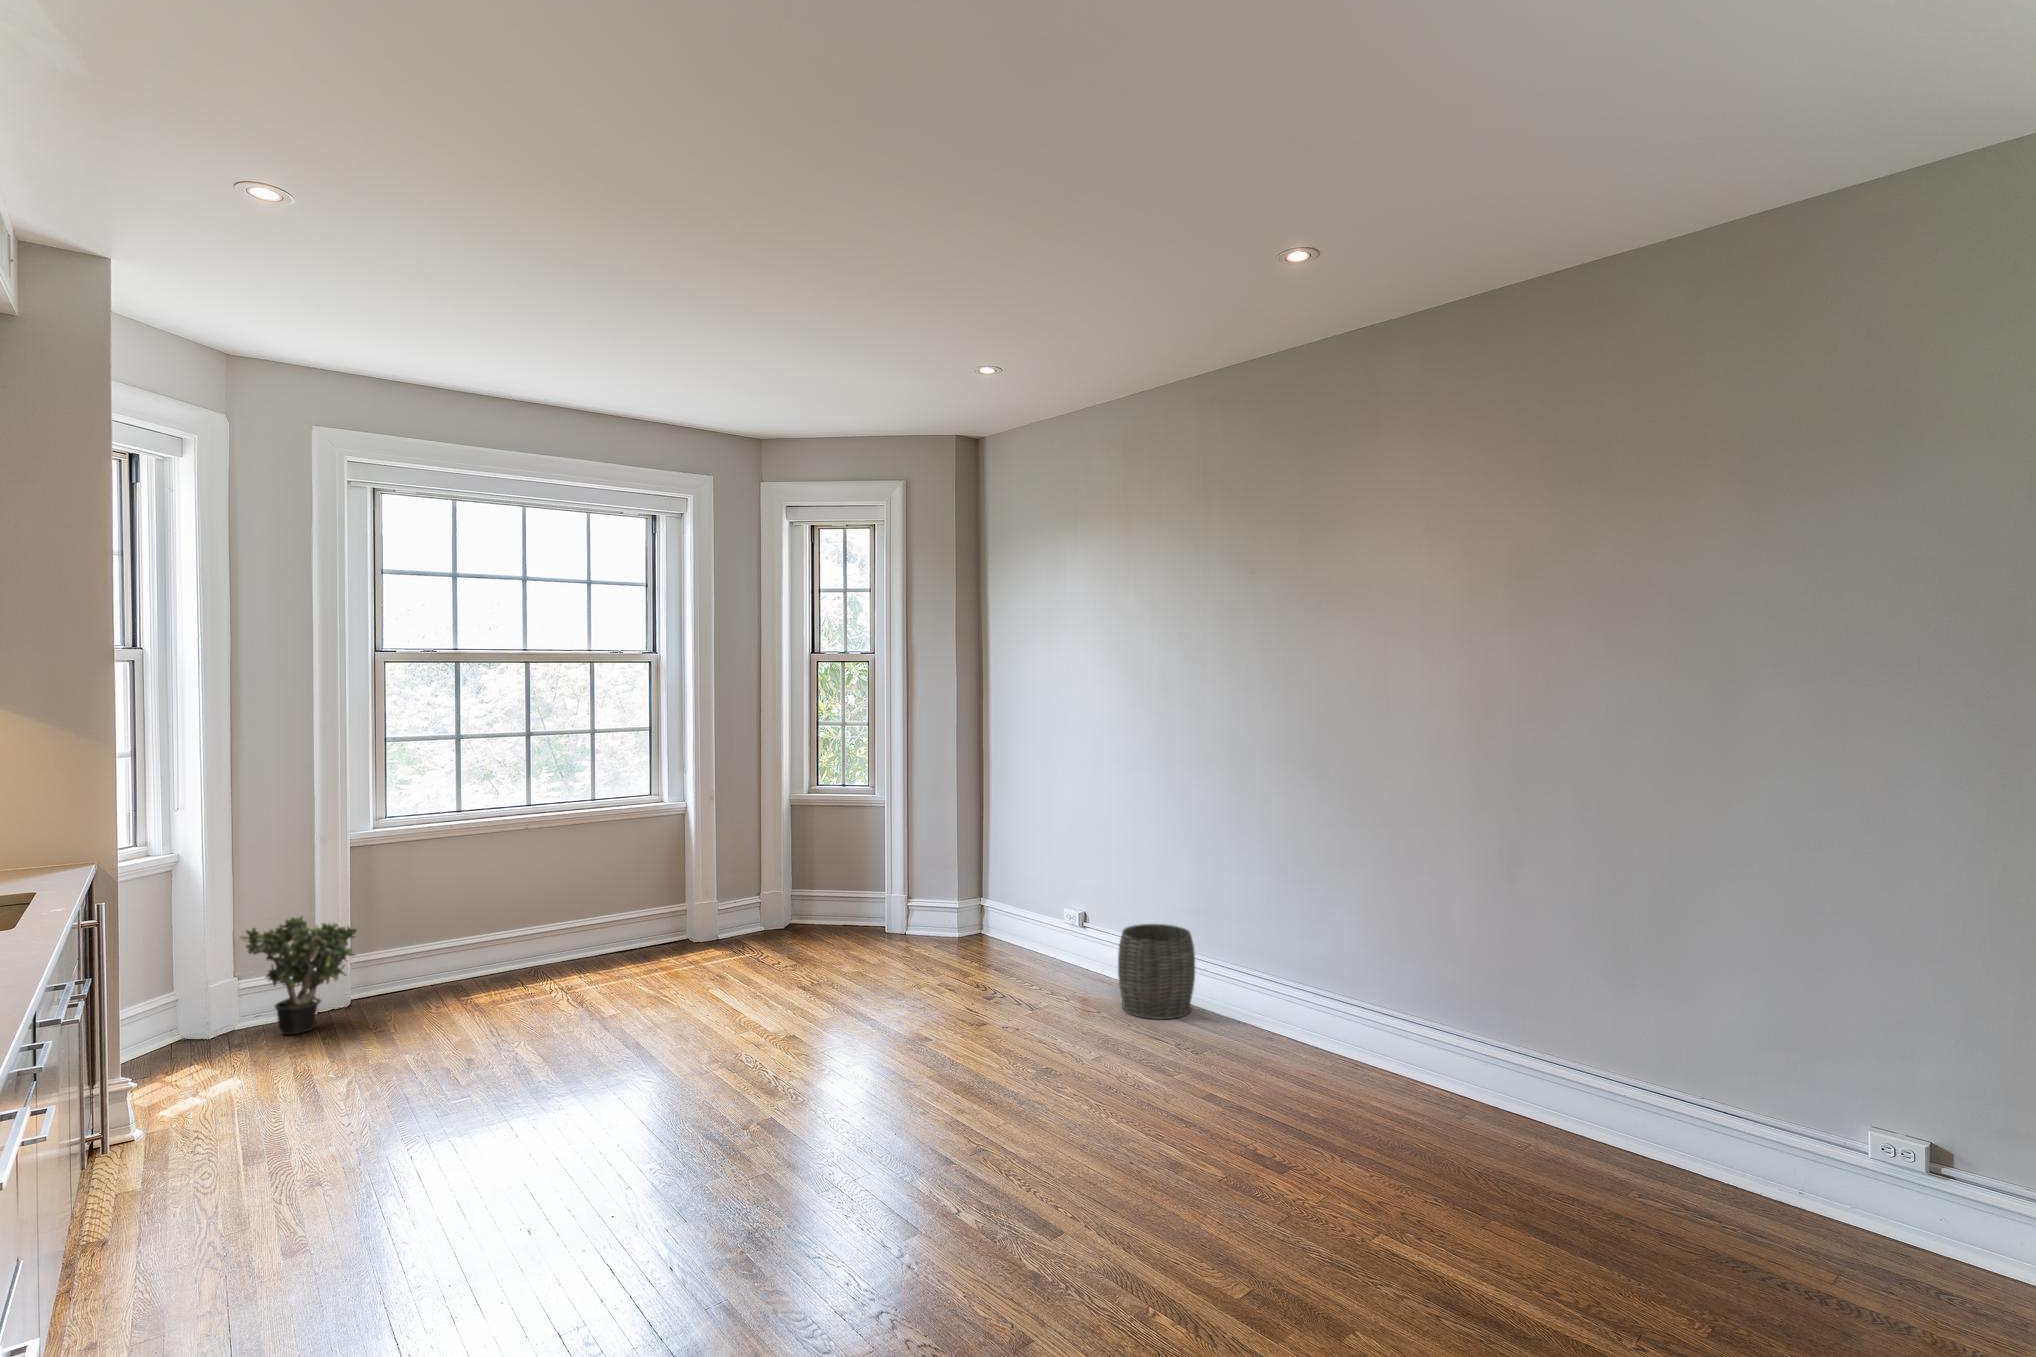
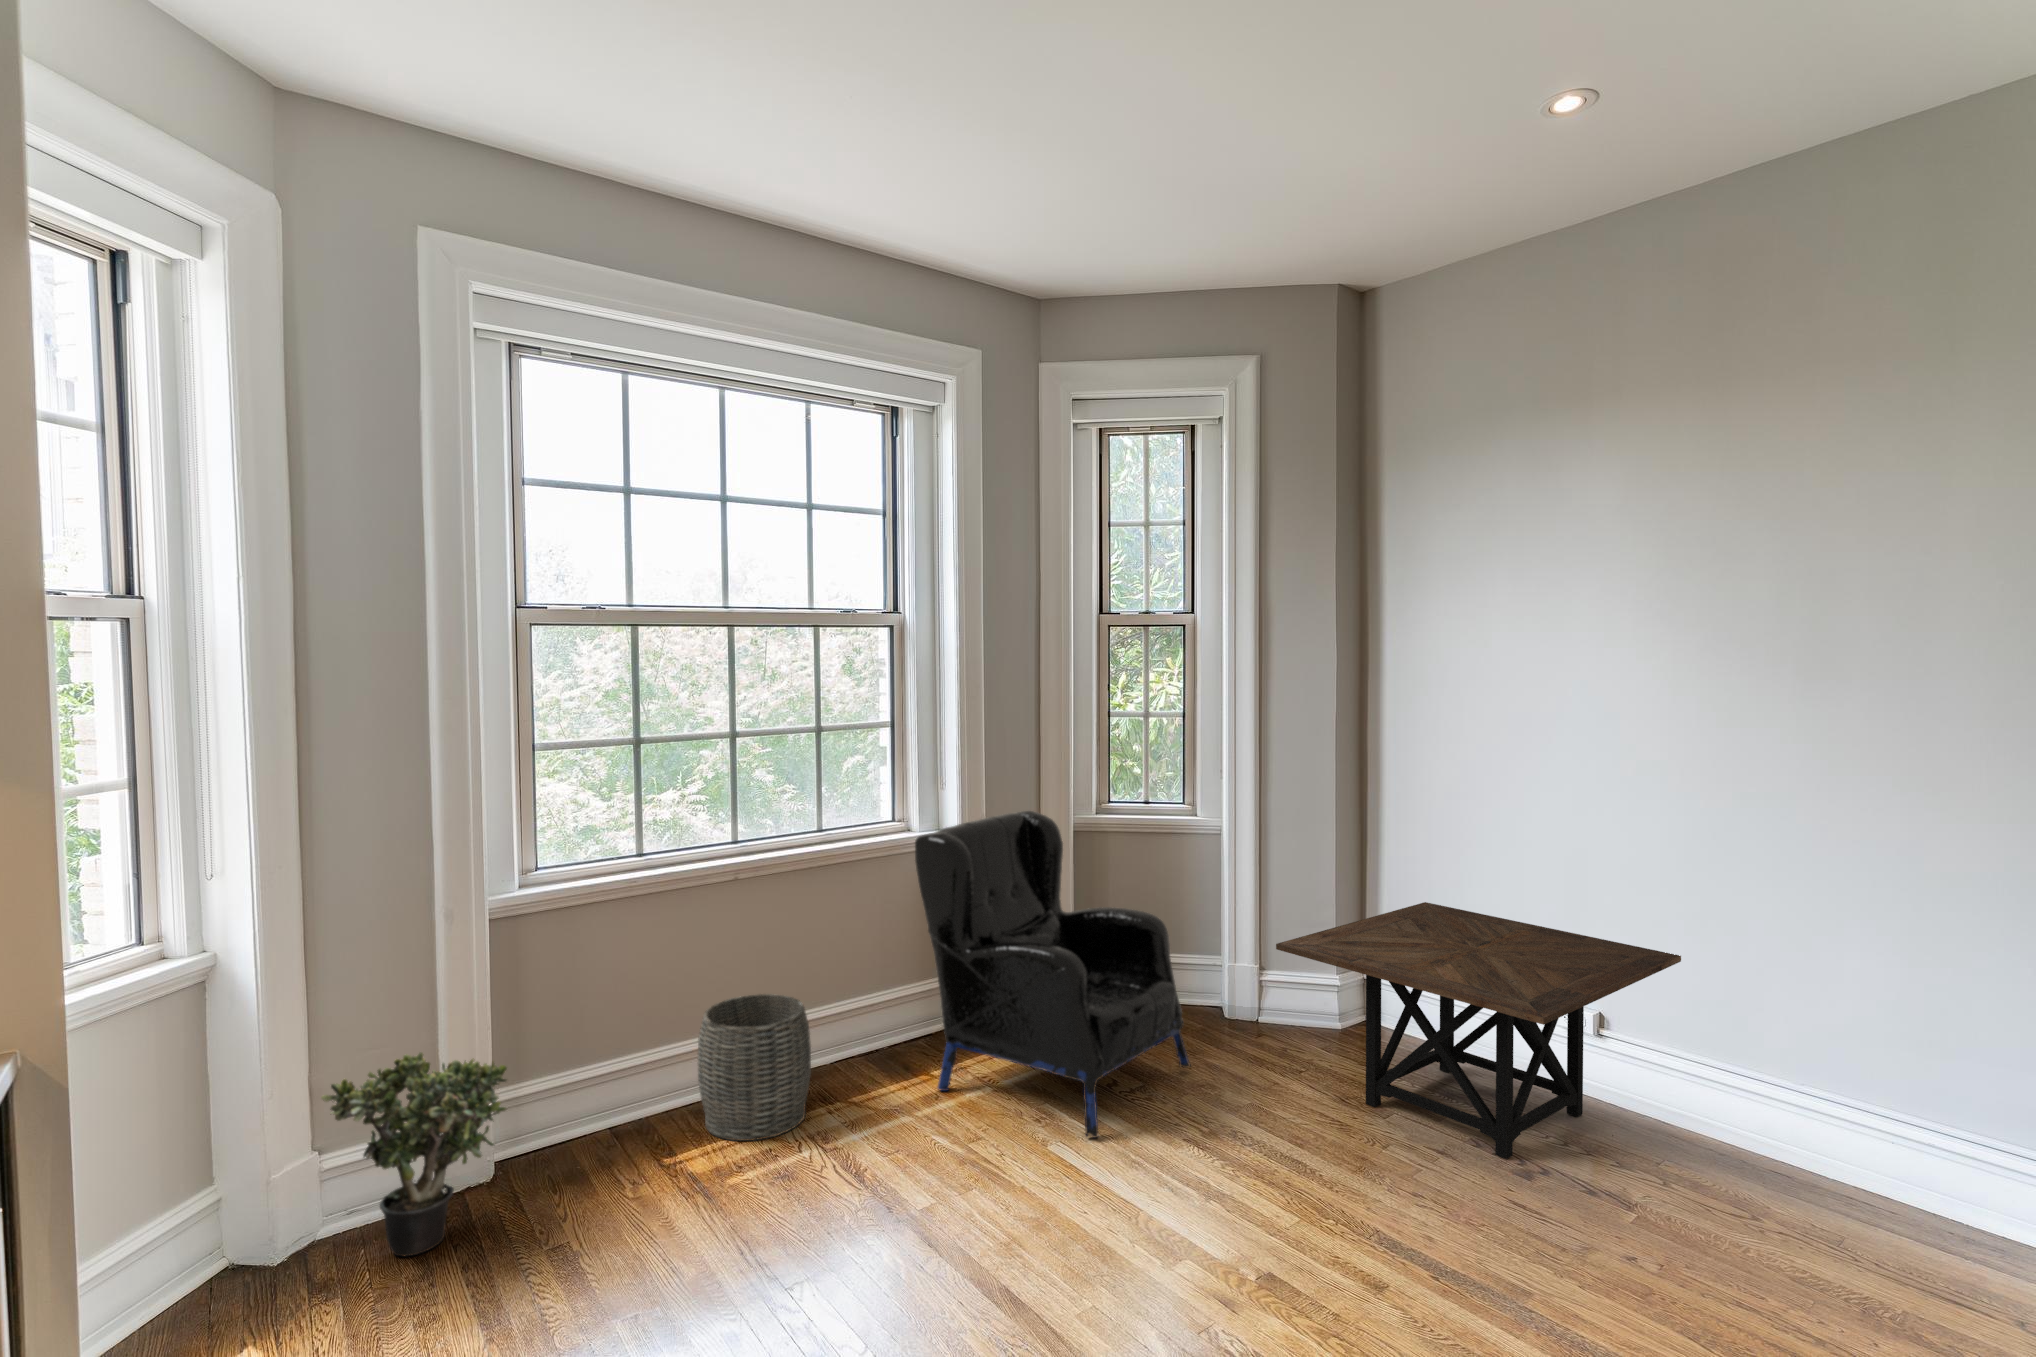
armchair: none [648,788,834,986] -> present [915,811,1190,1138]
side table: none [875,850,1117,993] -> present [1276,902,1681,1159]
woven basket: present [1118,924,1195,1019] -> present [698,994,811,1141]

